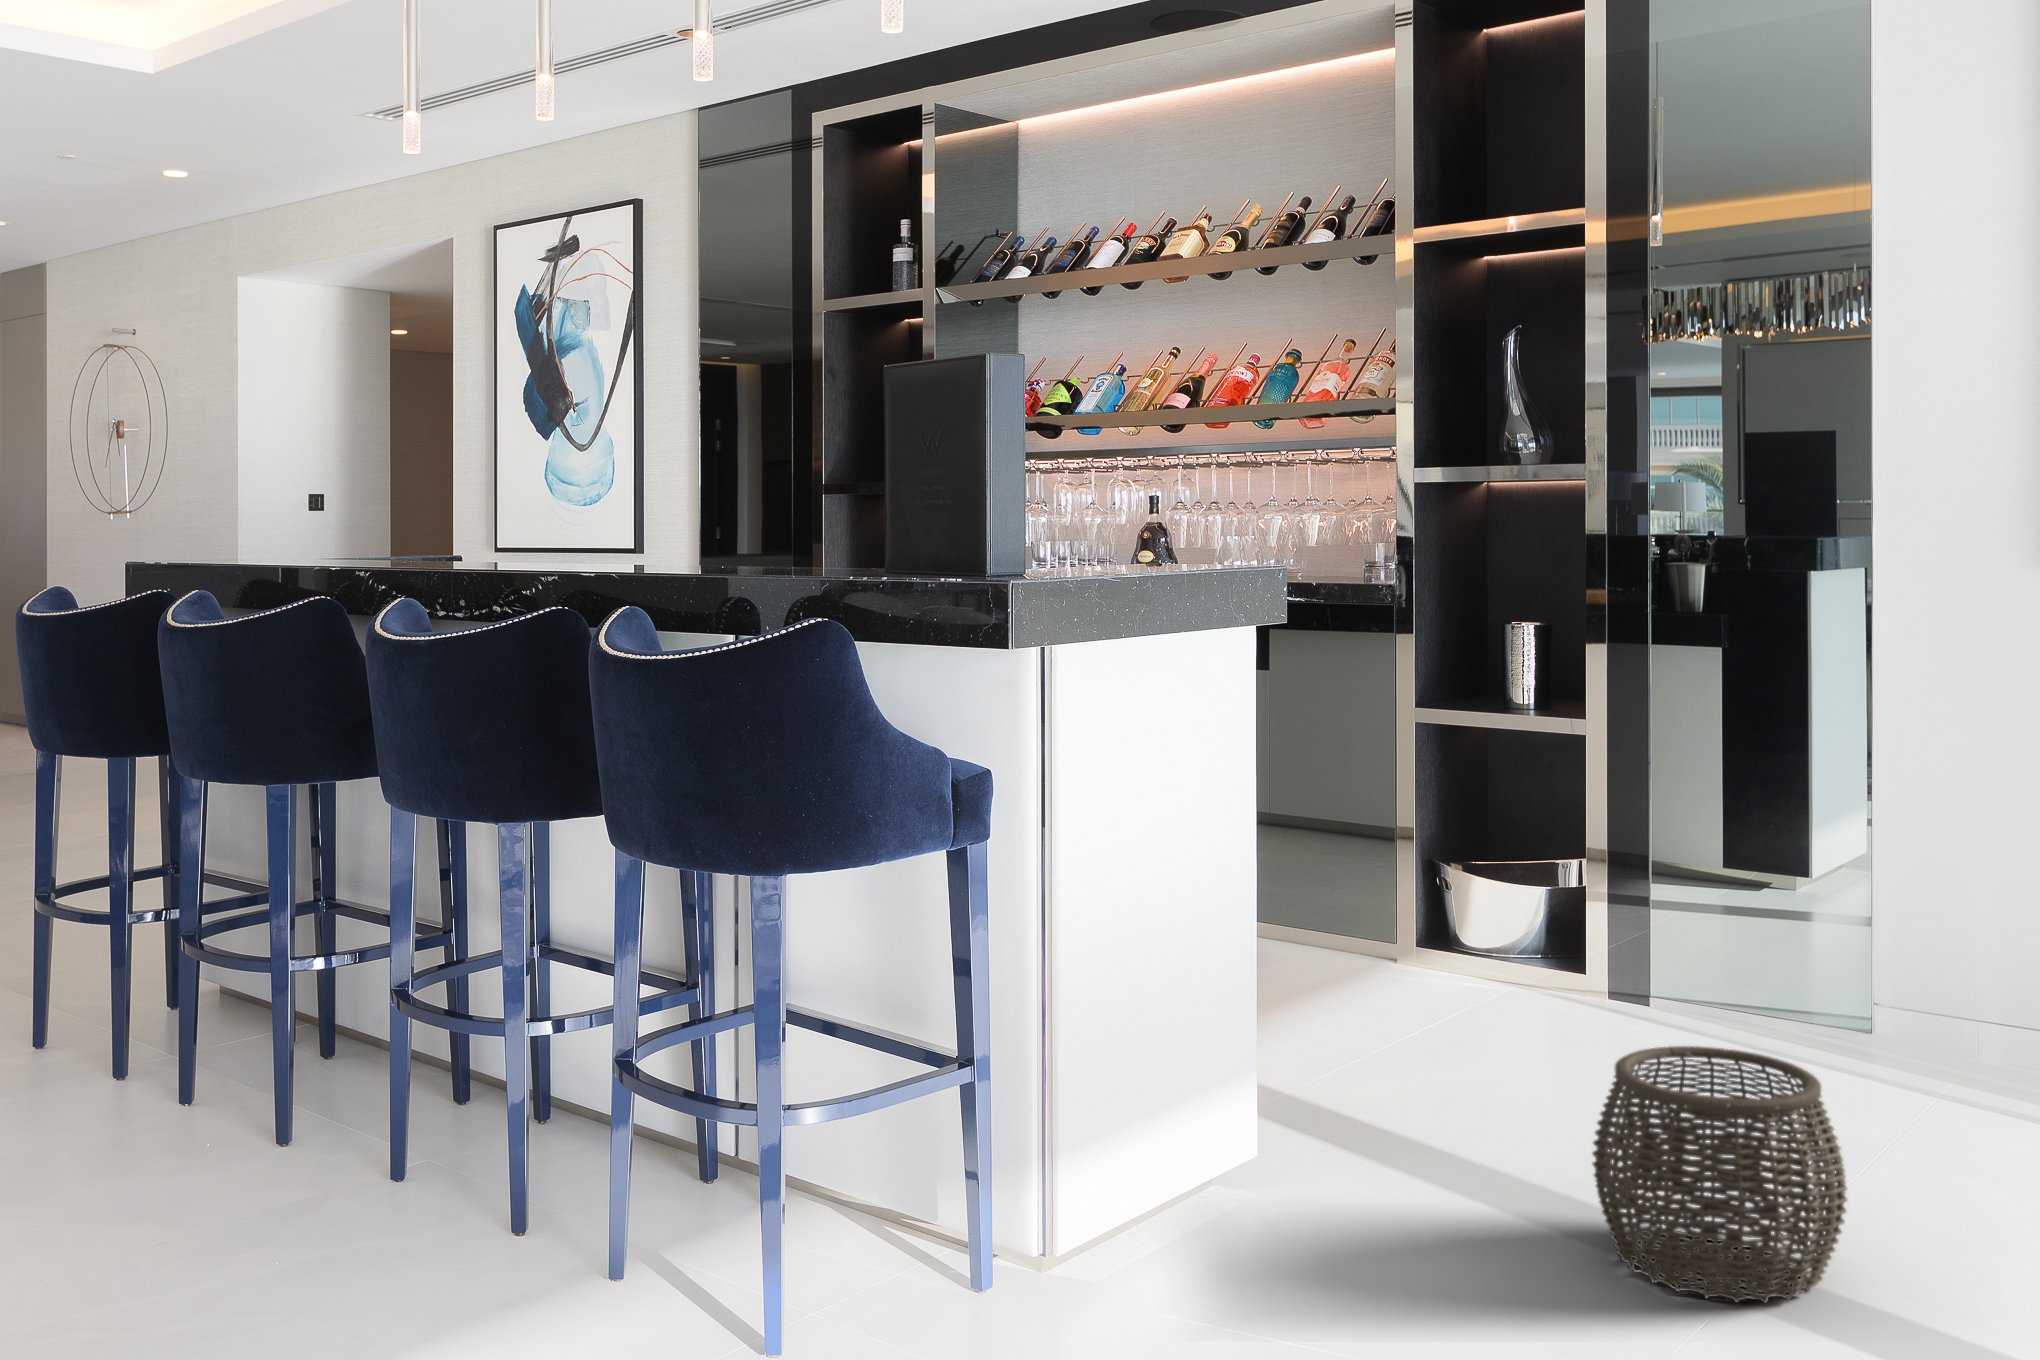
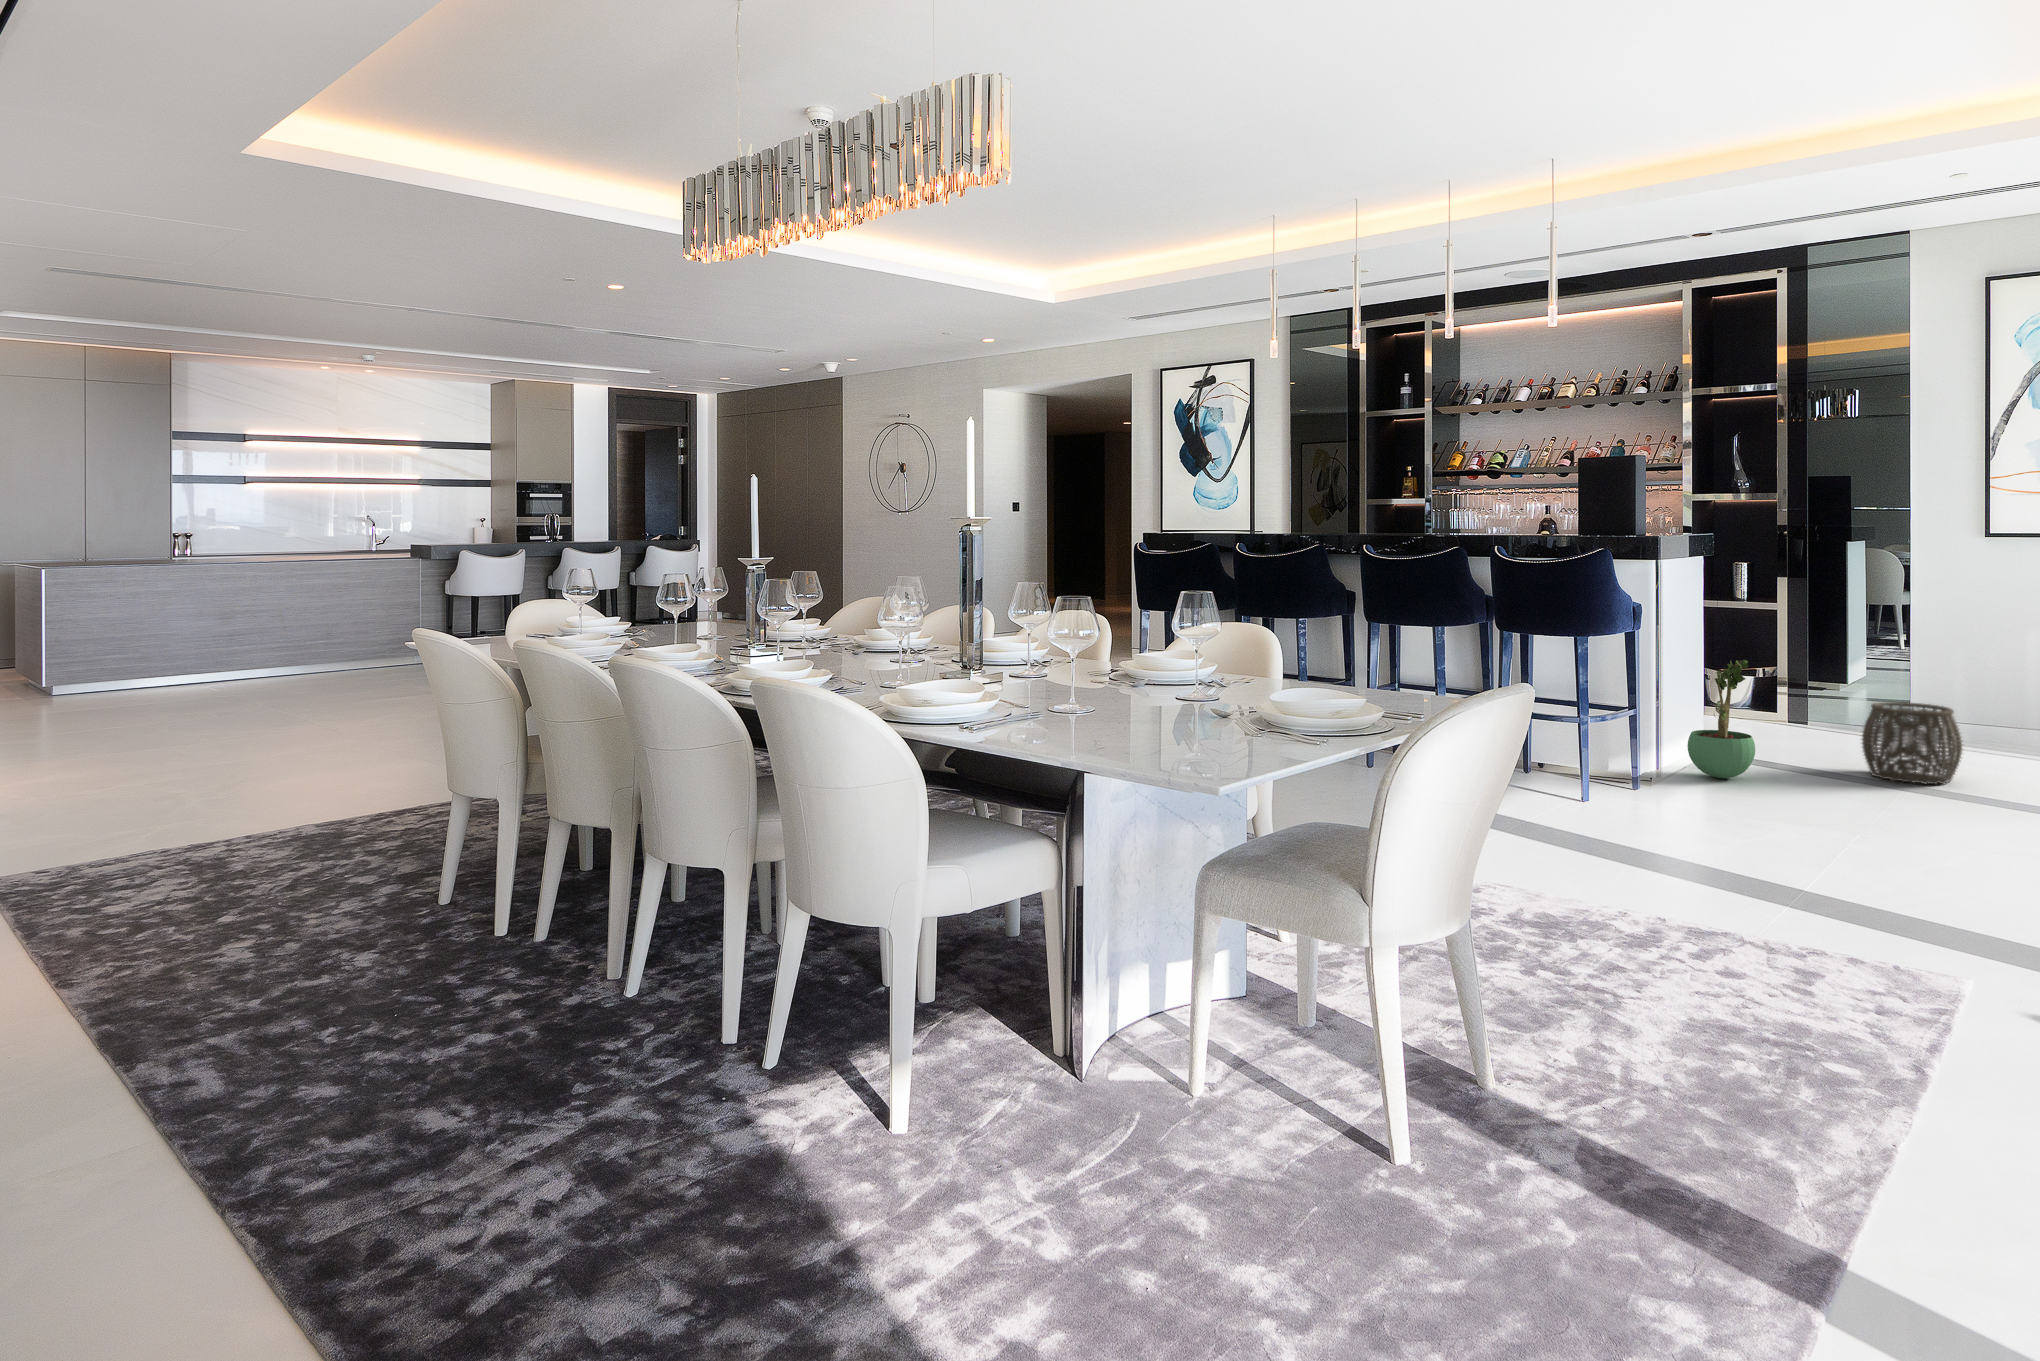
potted plant: none [1119,942,1284,1271] -> present [1687,660,1755,778]

